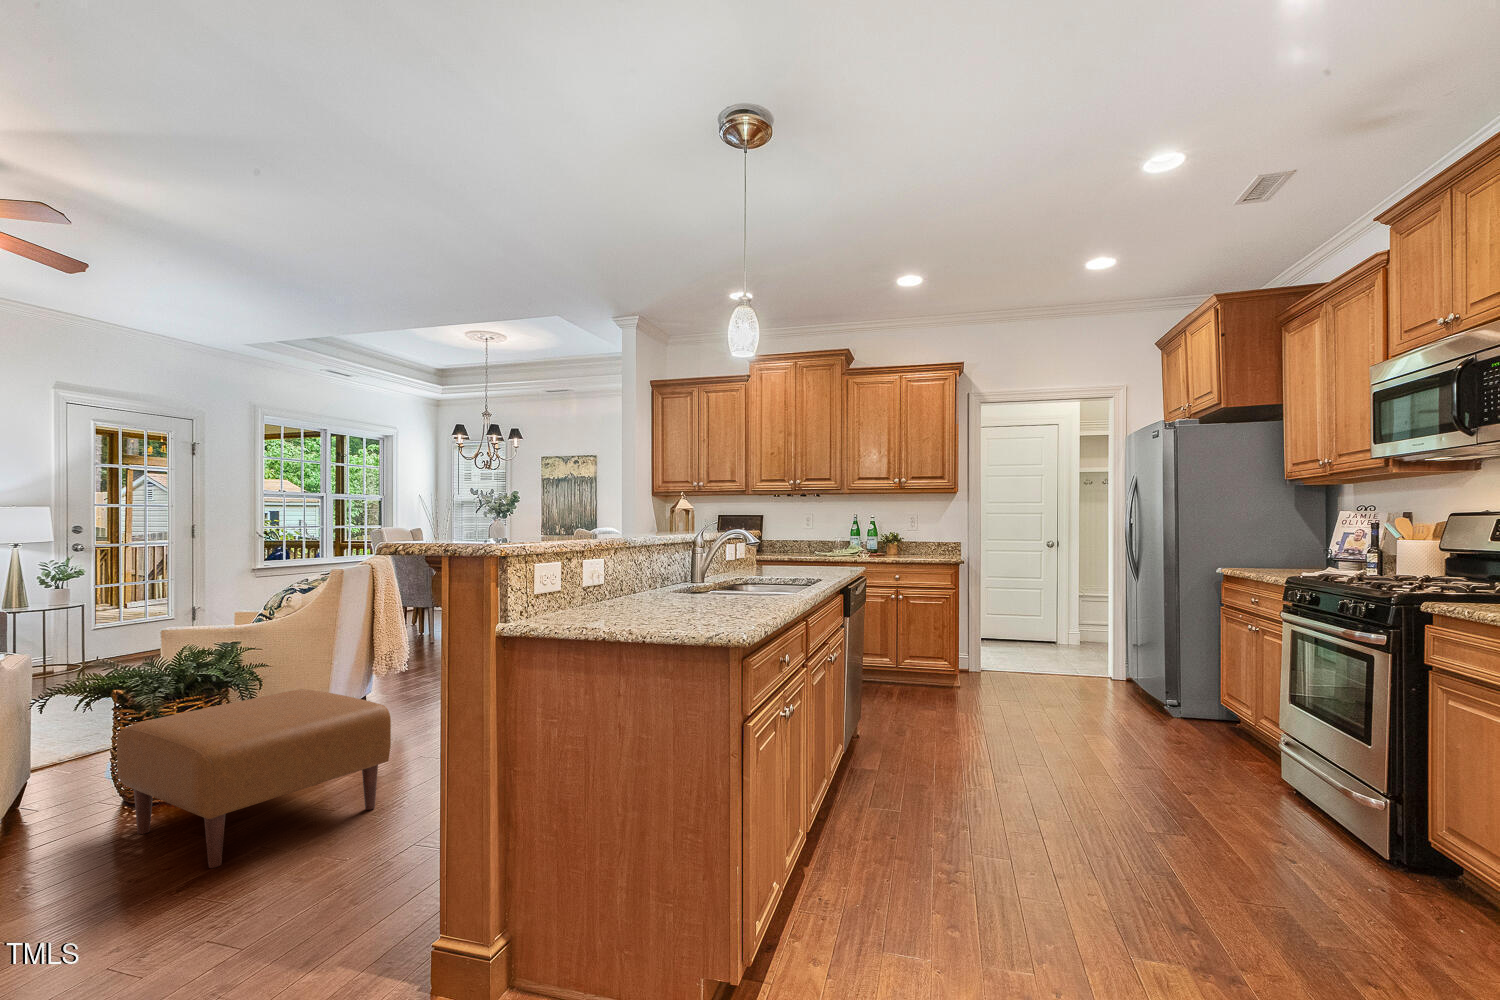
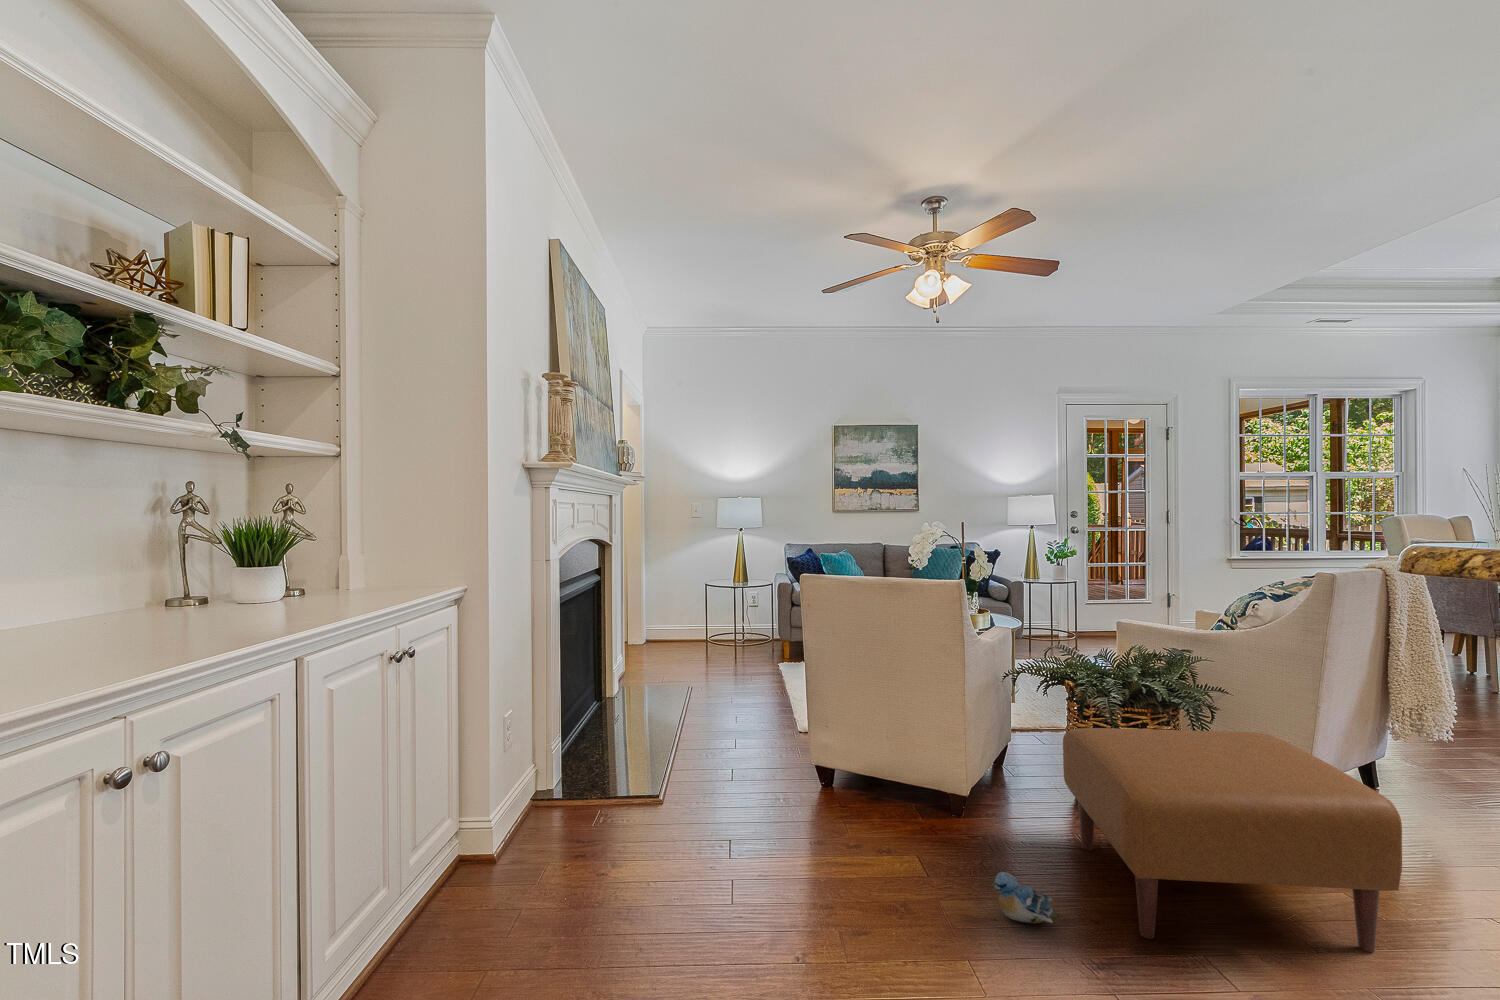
plush toy: none [51,869,131,911] -> present [992,872,1061,924]

